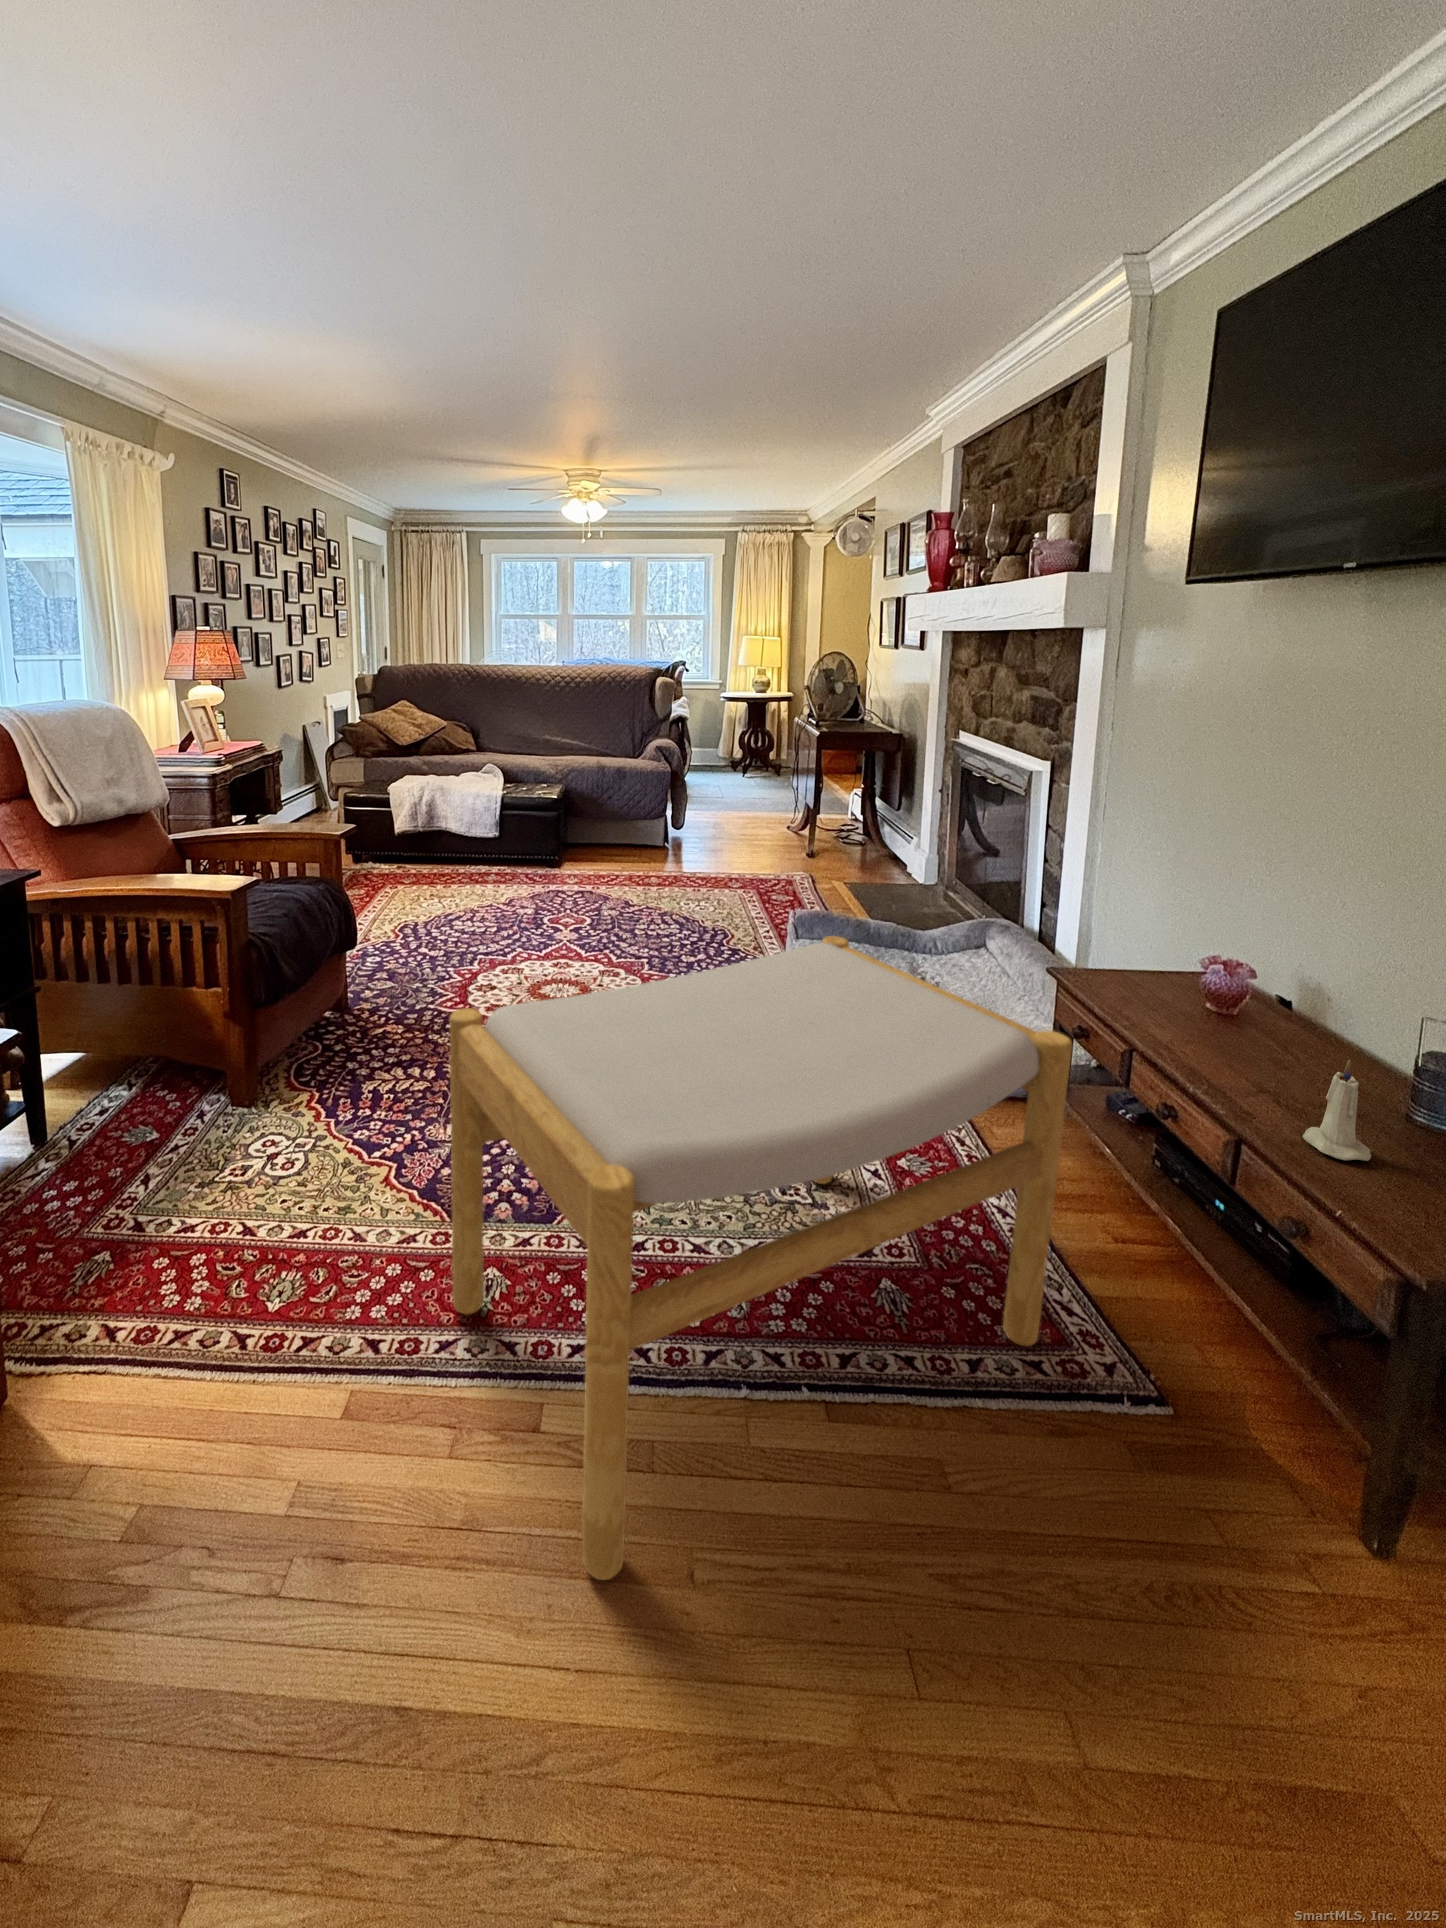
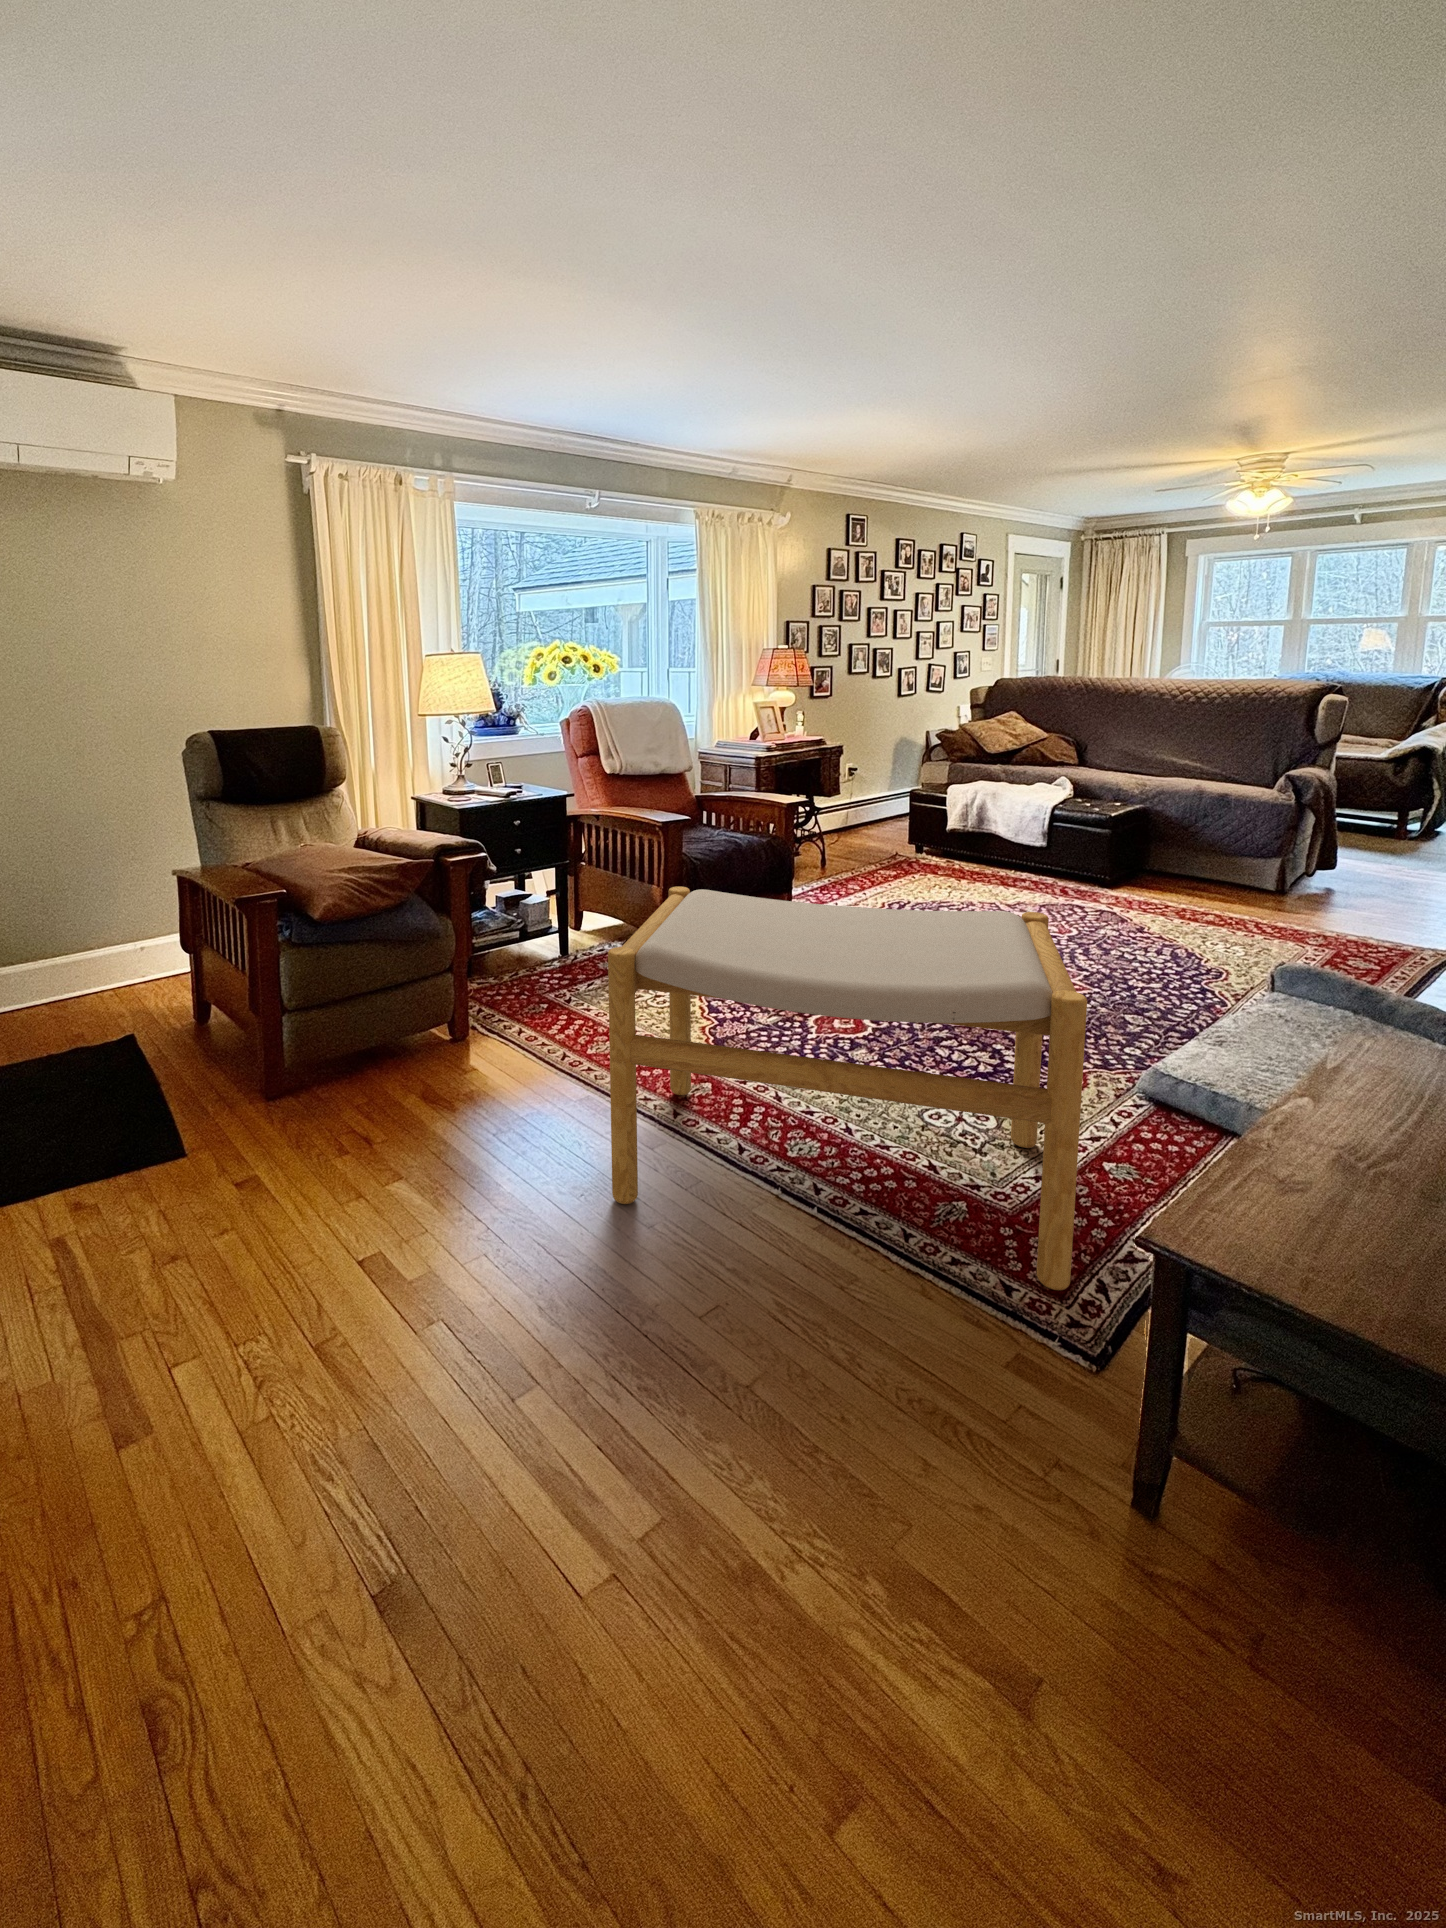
candle: present [1303,1059,1371,1161] -> none [1296,1076,1366,1191]

